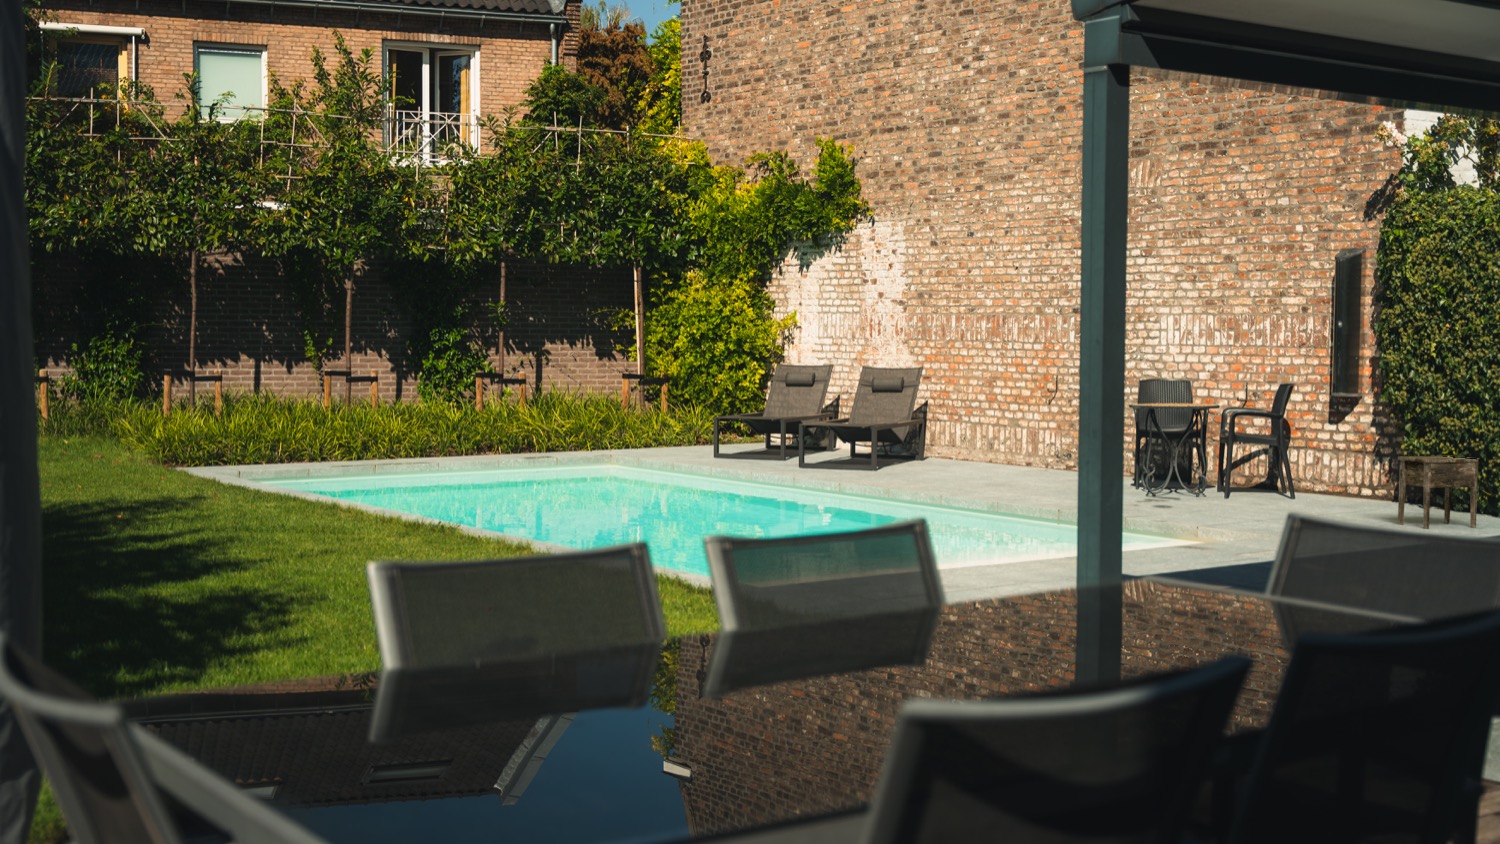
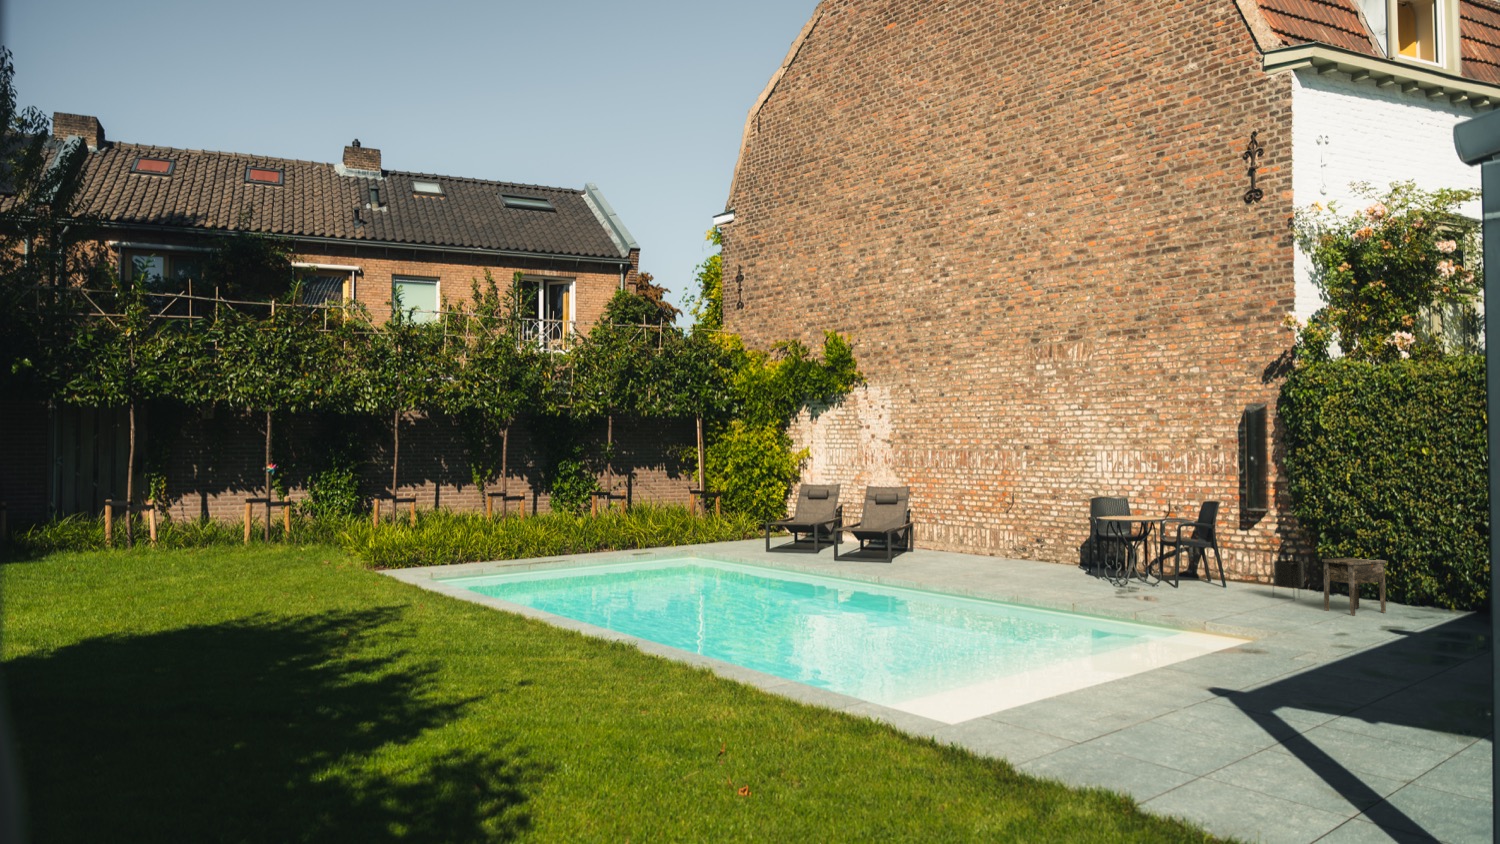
planter: none [1355,462,1394,516] -> present [1273,560,1304,589]

